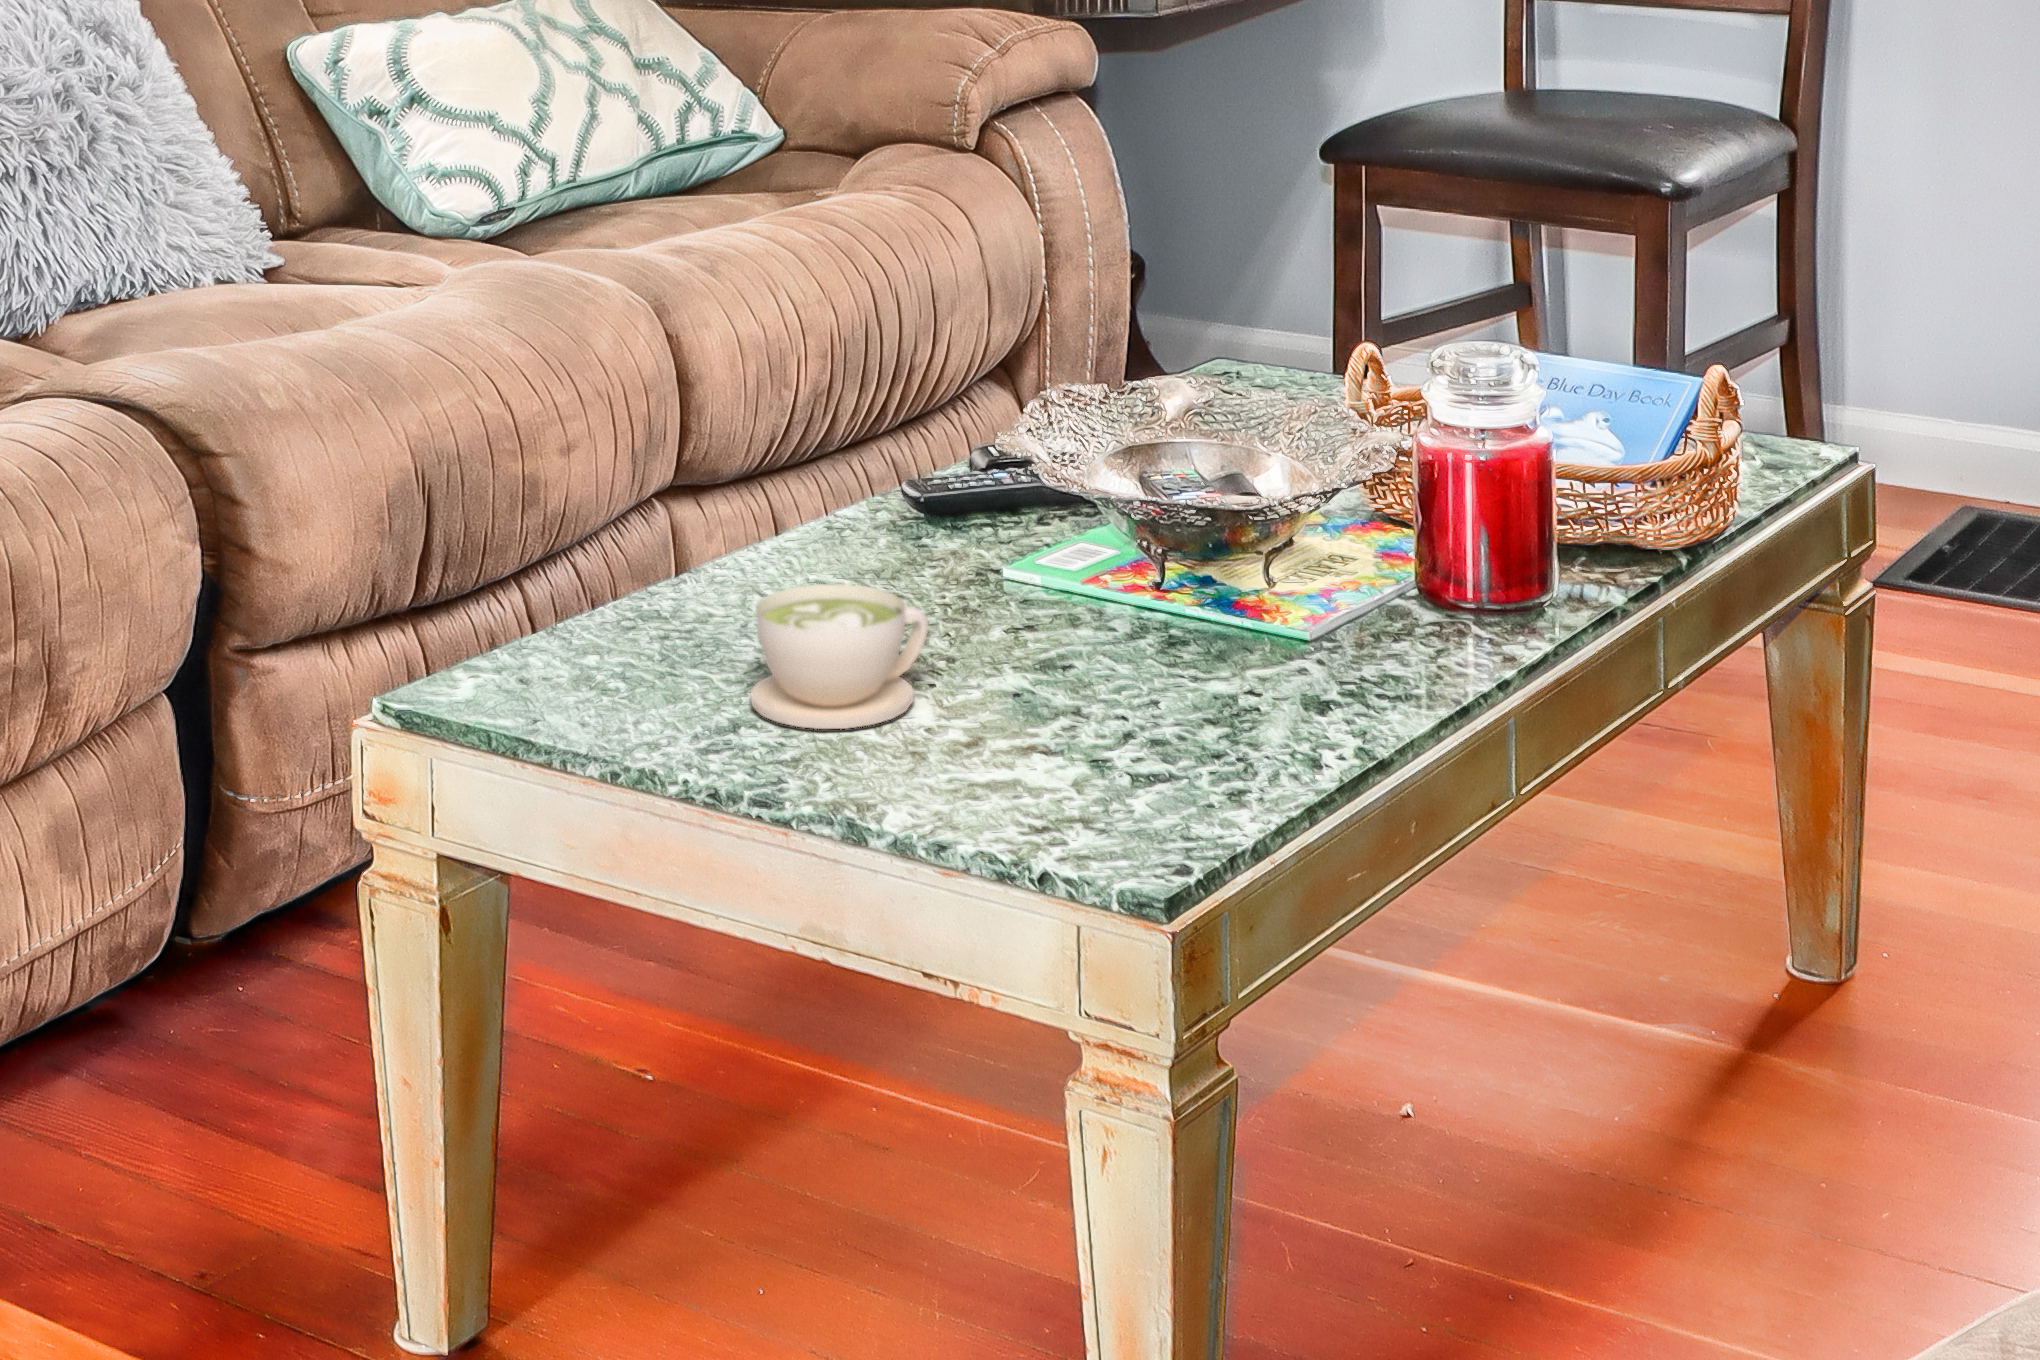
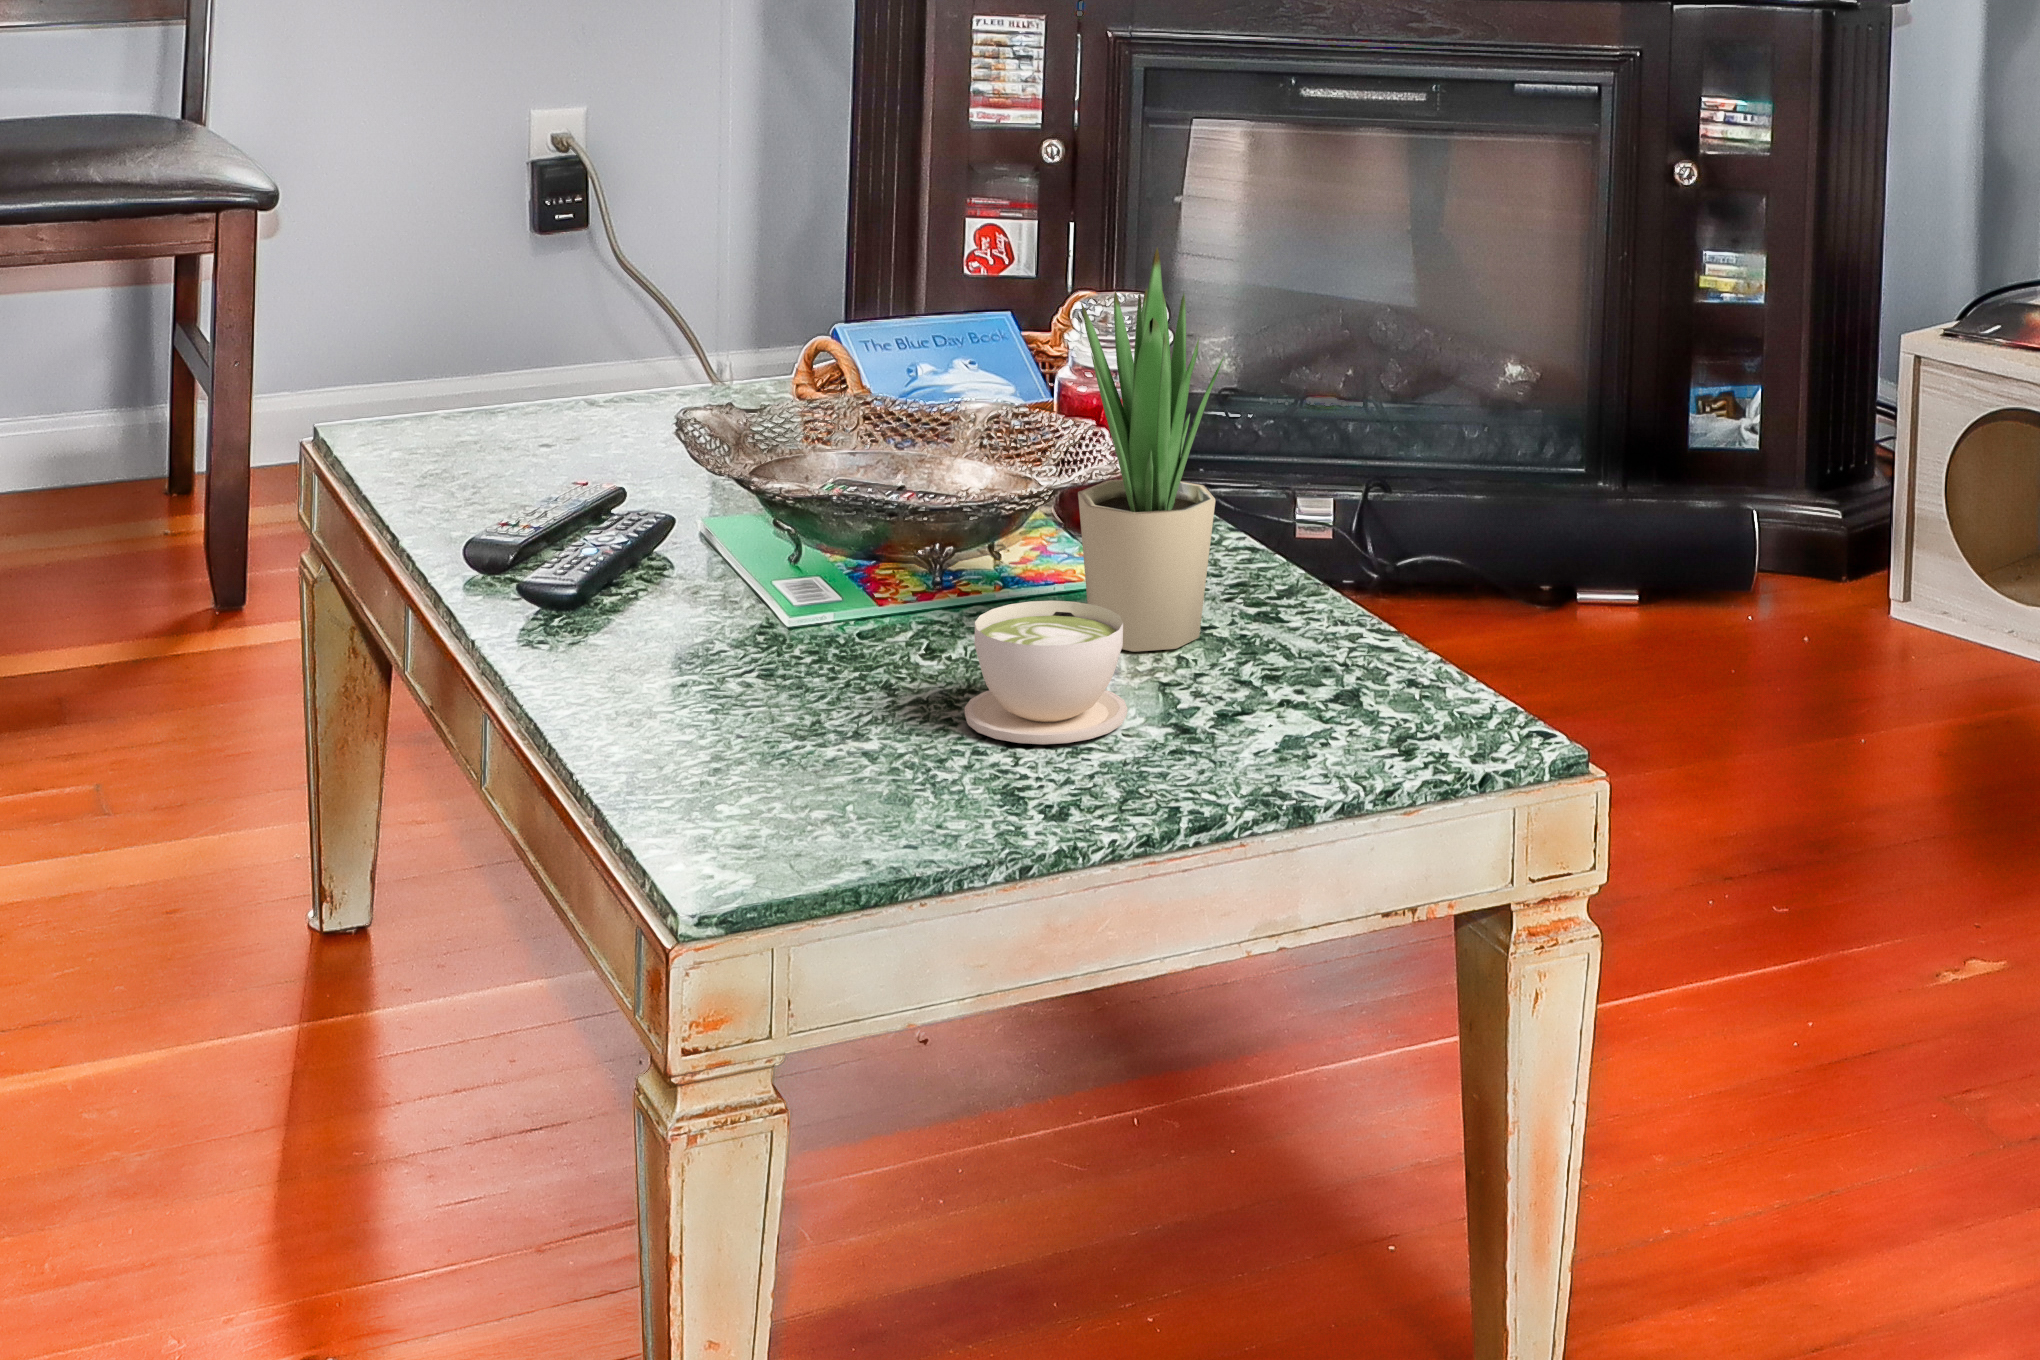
potted plant: none [1028,264,1196,699] -> present [1078,247,1224,652]

